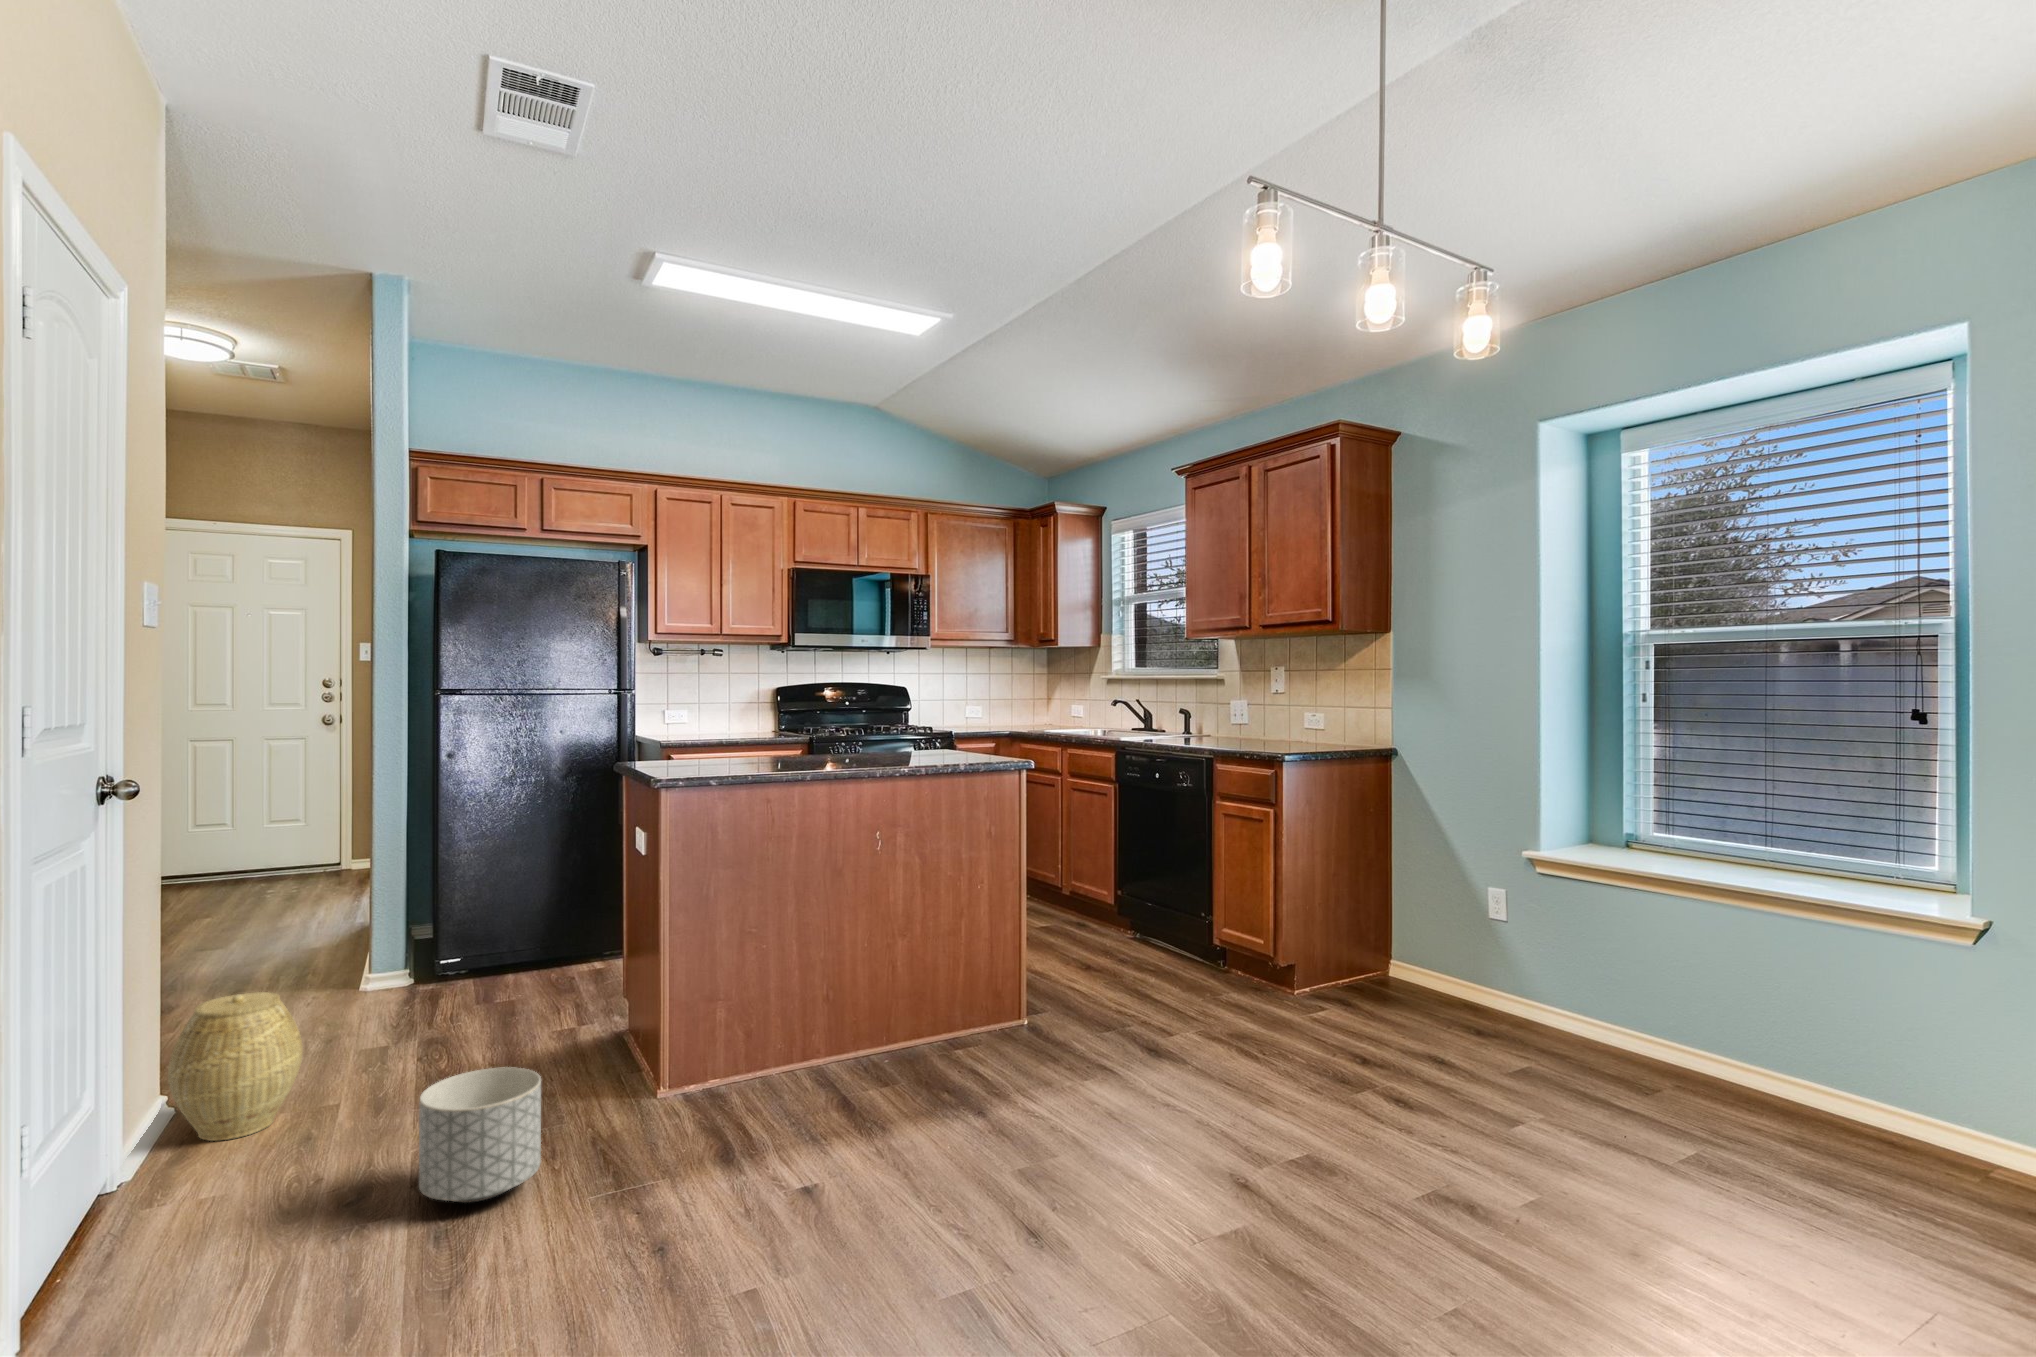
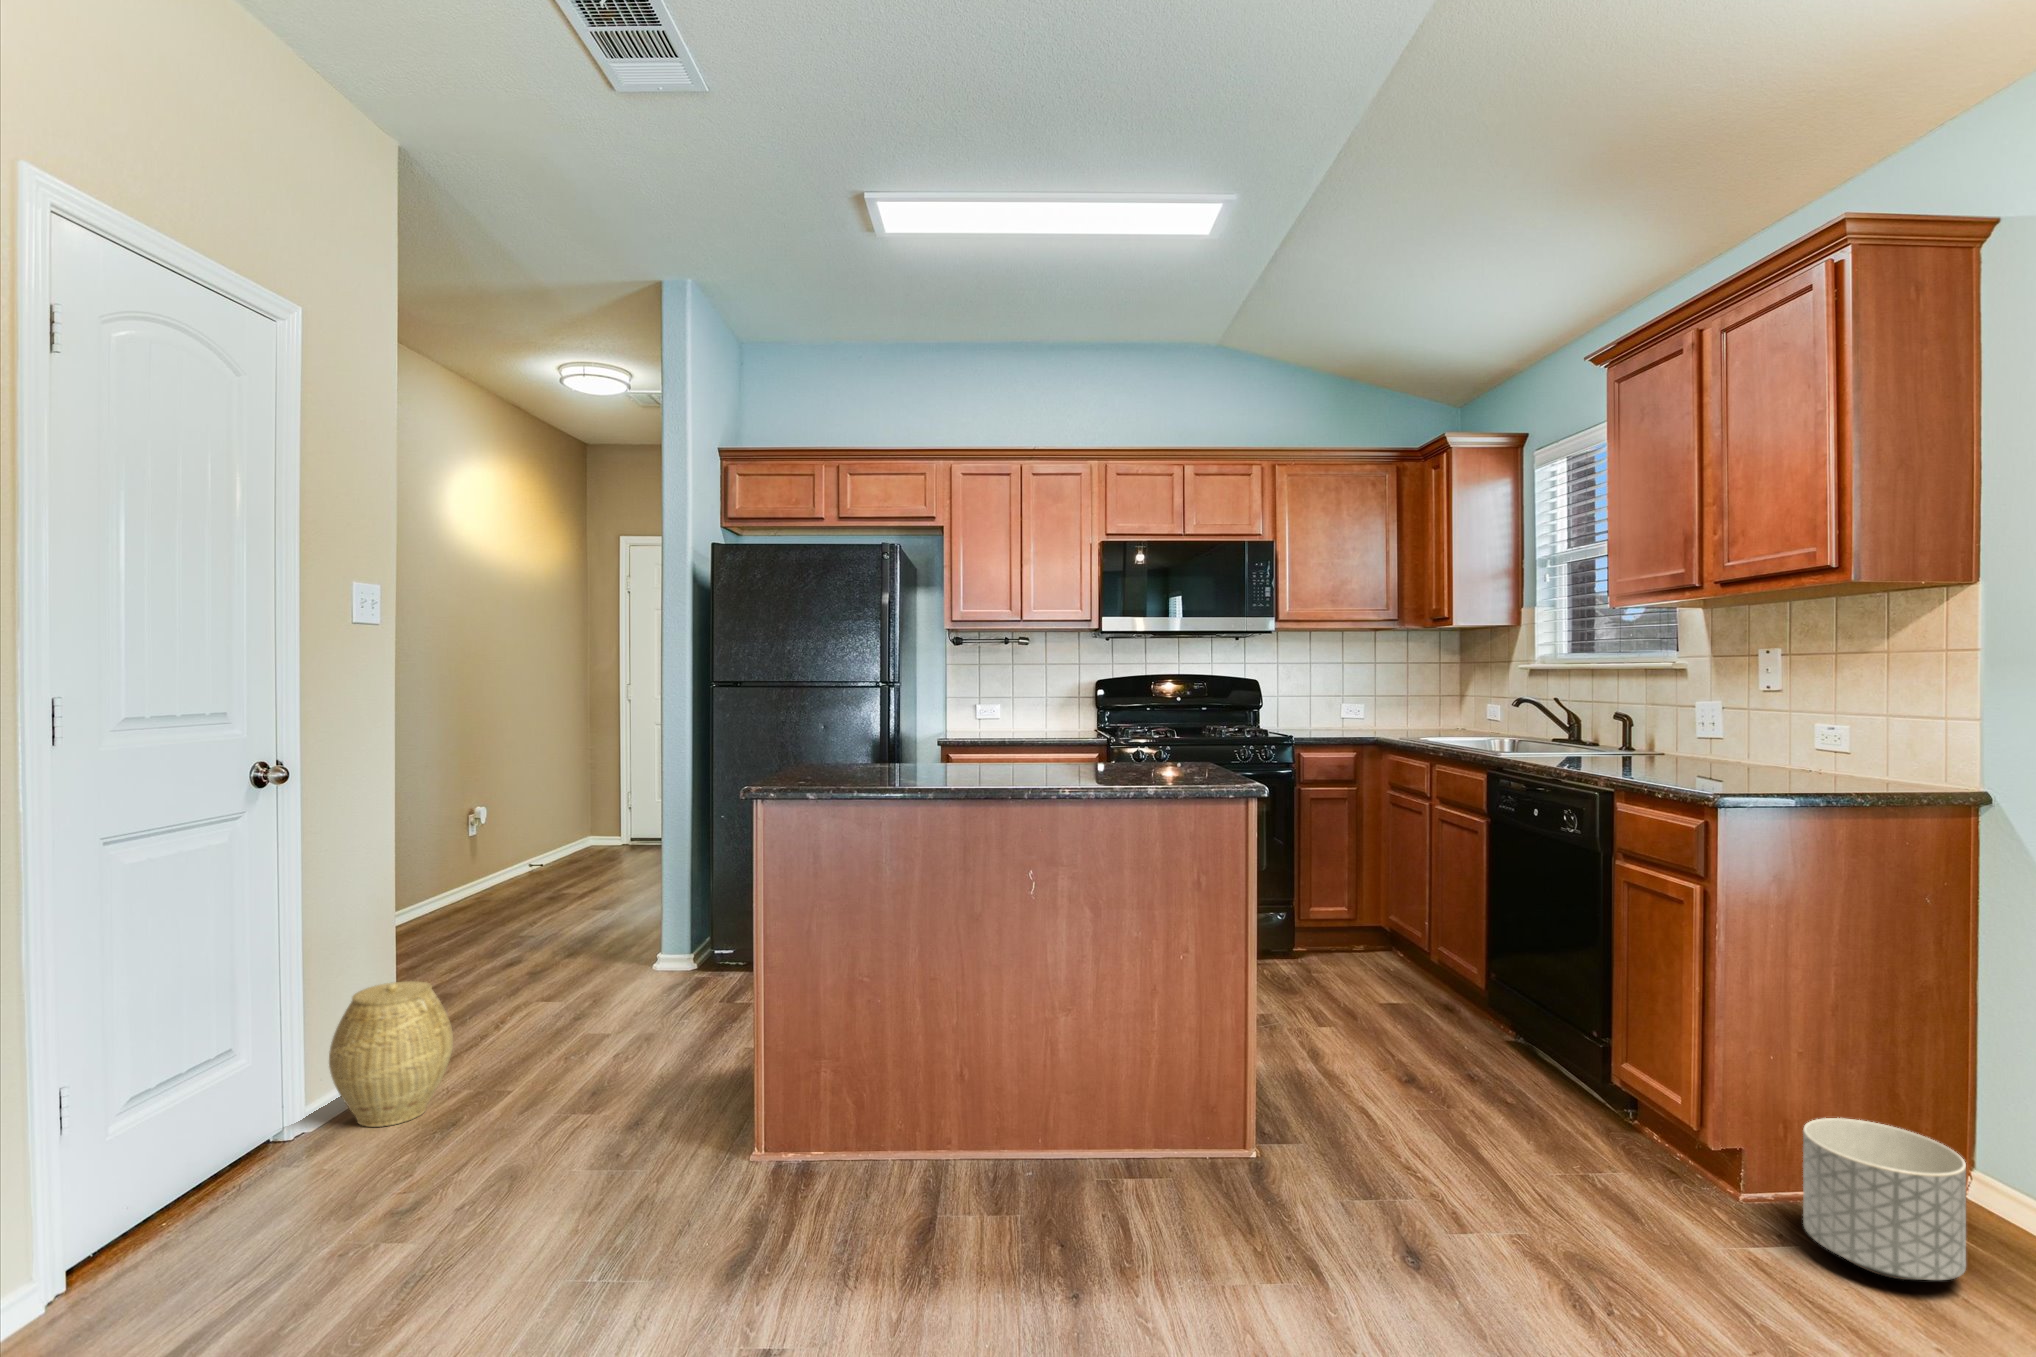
planter: present [419,1067,541,1203] -> present [1803,1118,1966,1280]

